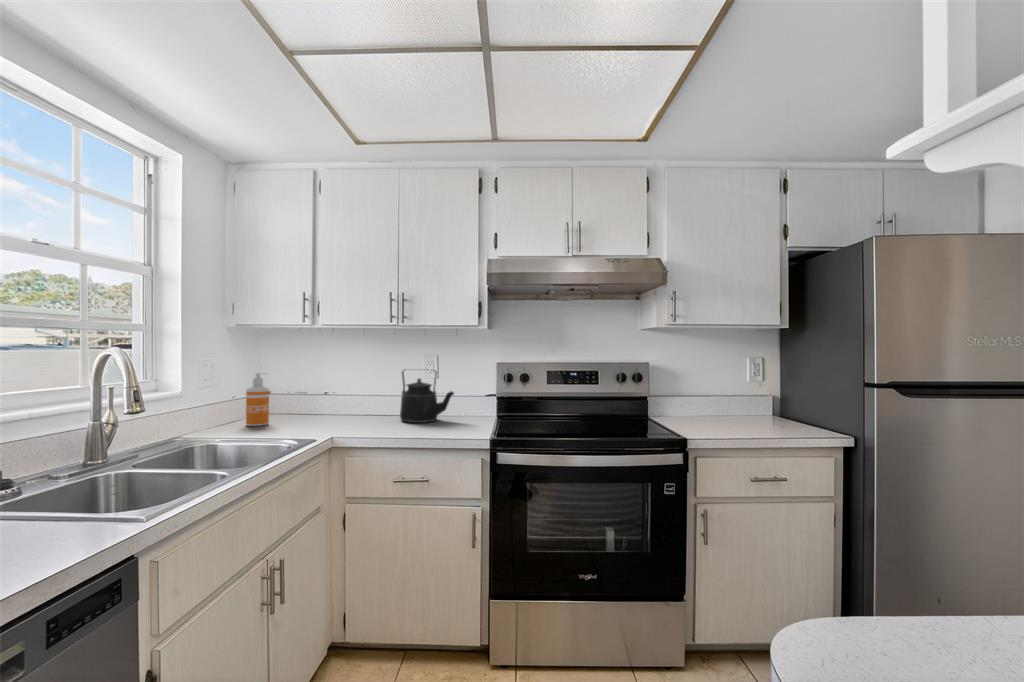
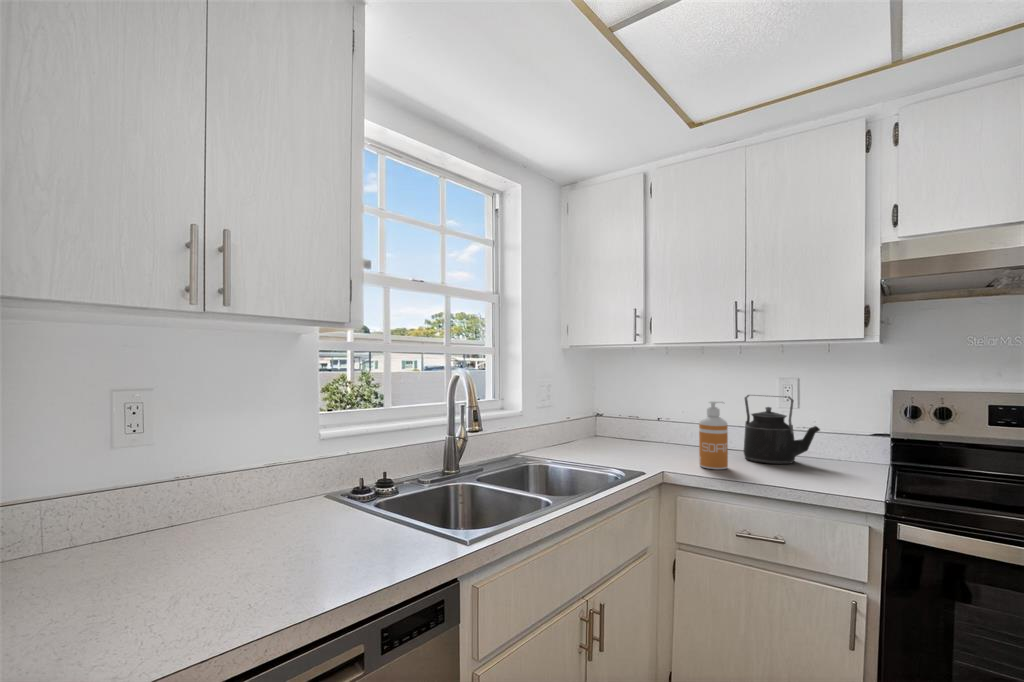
soap dispenser: present [246,373,269,426] -> present [699,401,728,469]

